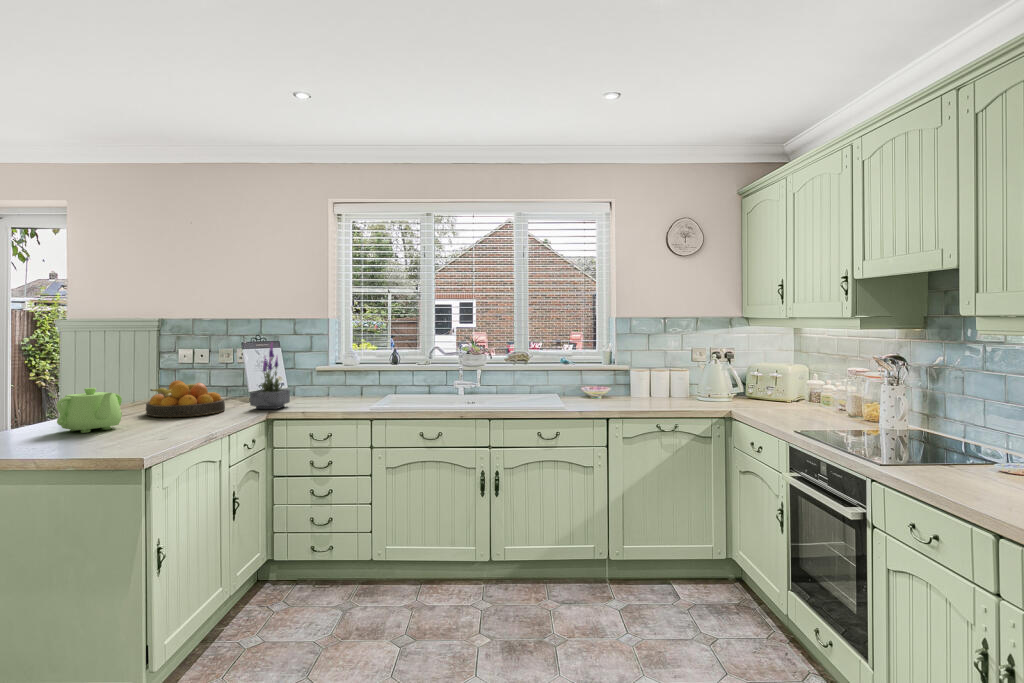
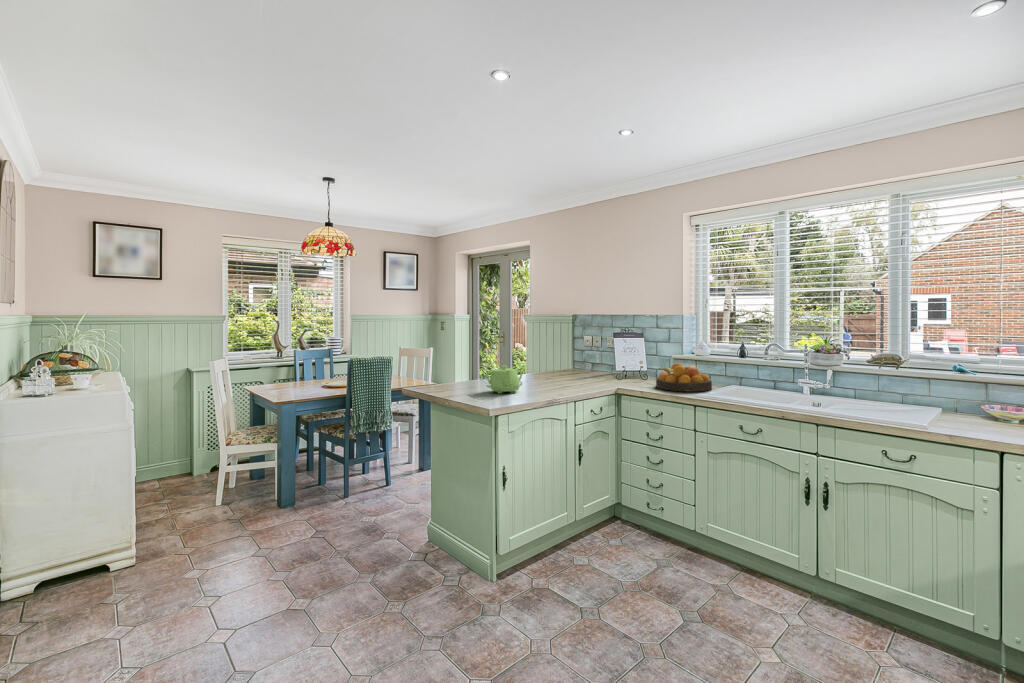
potted plant: present [250,344,290,409] -> none [608,336,639,389]
fruit bowl: present [146,381,225,417] -> present [656,363,712,392]

